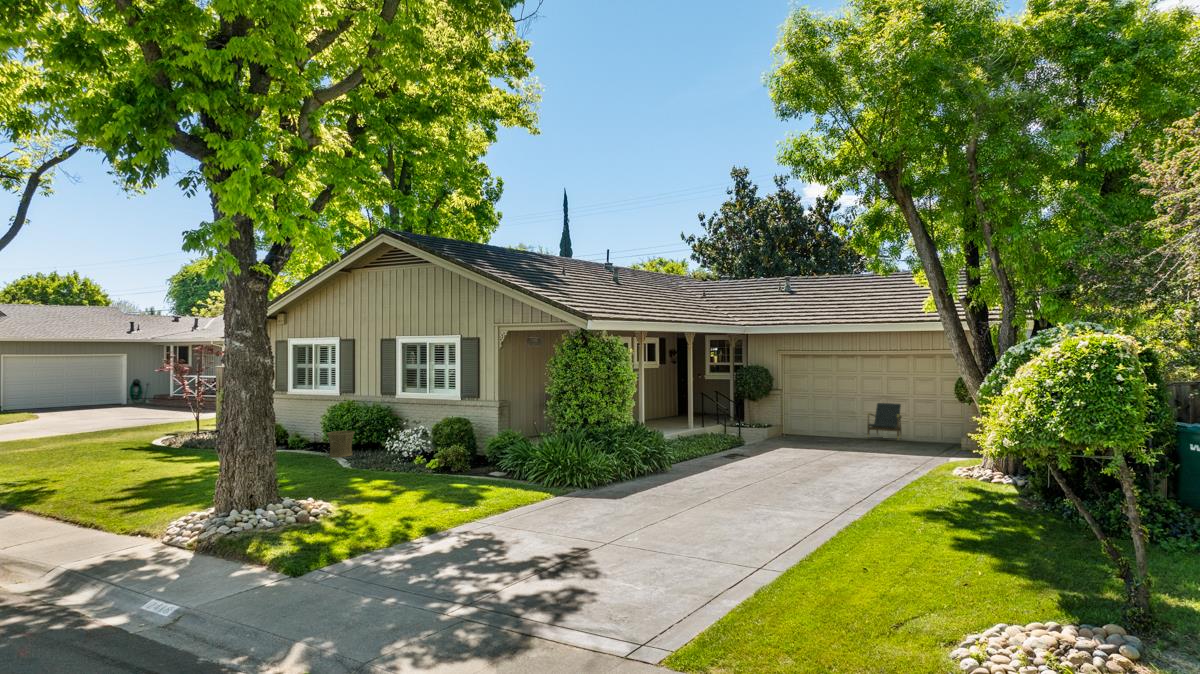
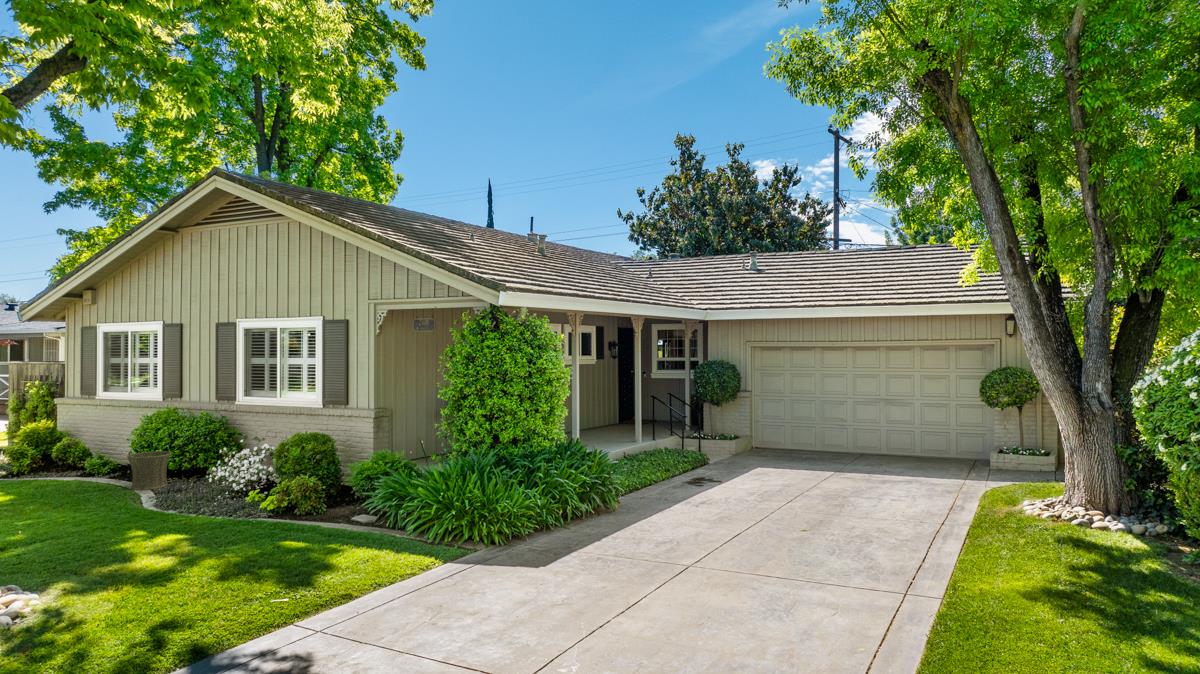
lounge chair: present [867,403,902,439] -> none [860,407,902,454]

